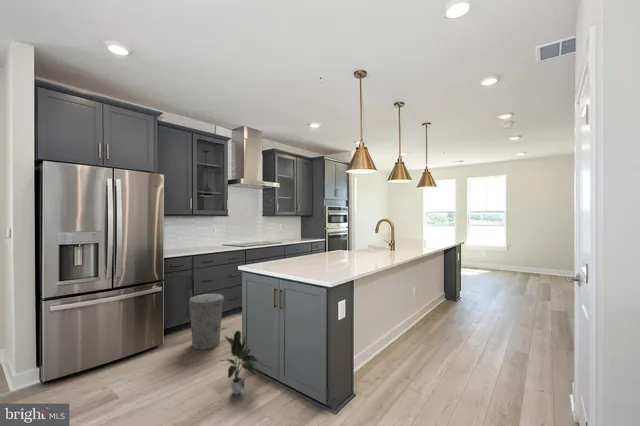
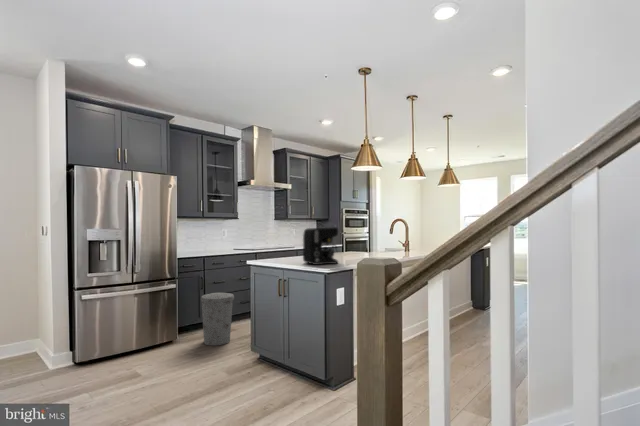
coffee maker: none [299,232,337,274] -> present [303,227,338,265]
potted plant: present [222,331,259,394] -> none [229,318,266,377]

